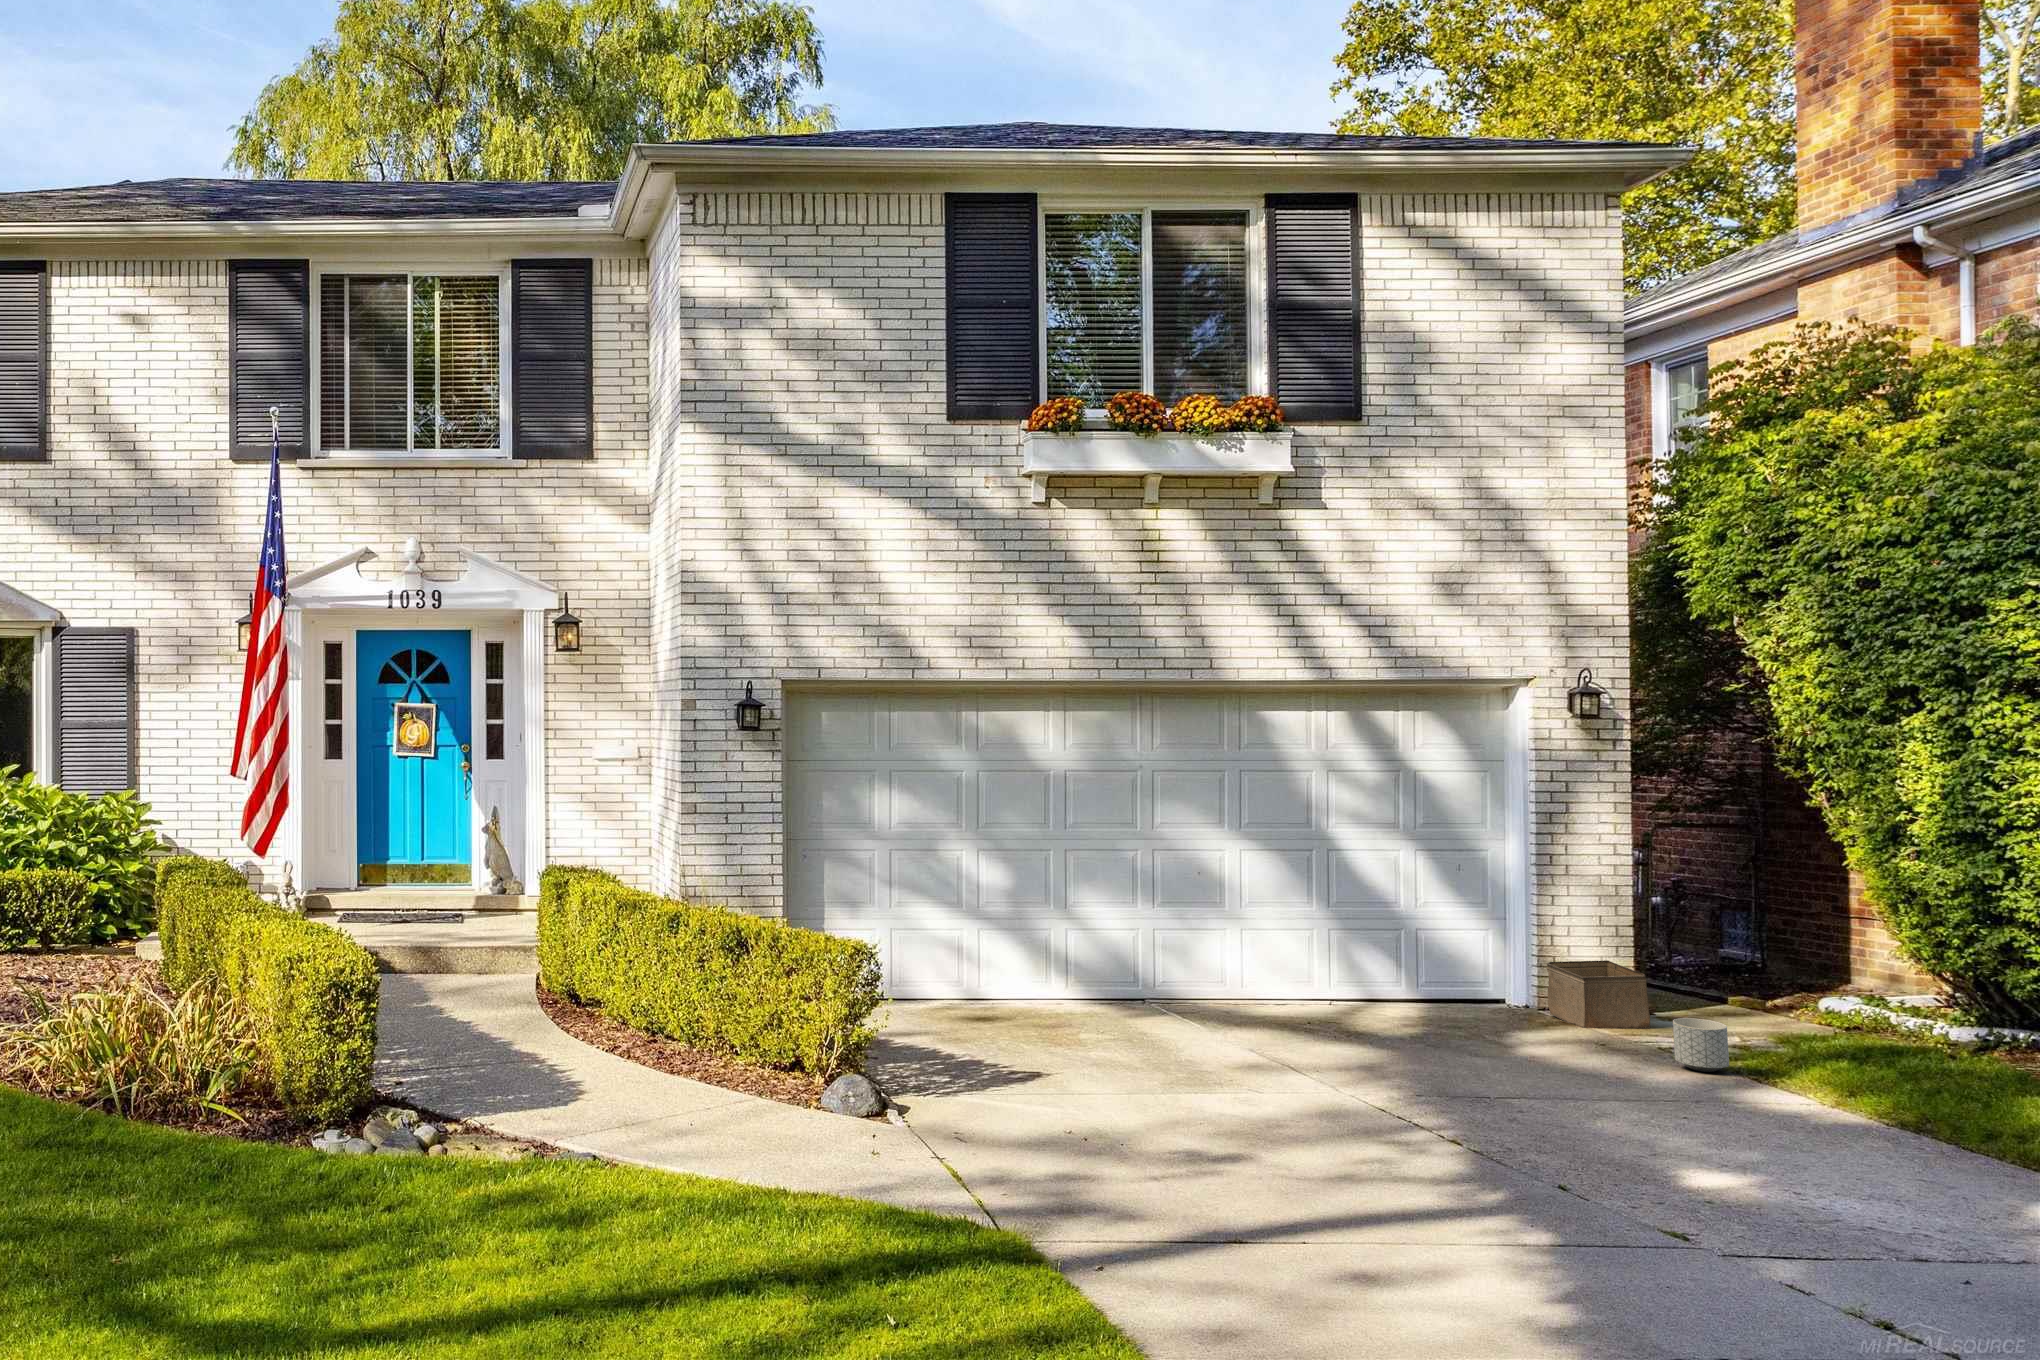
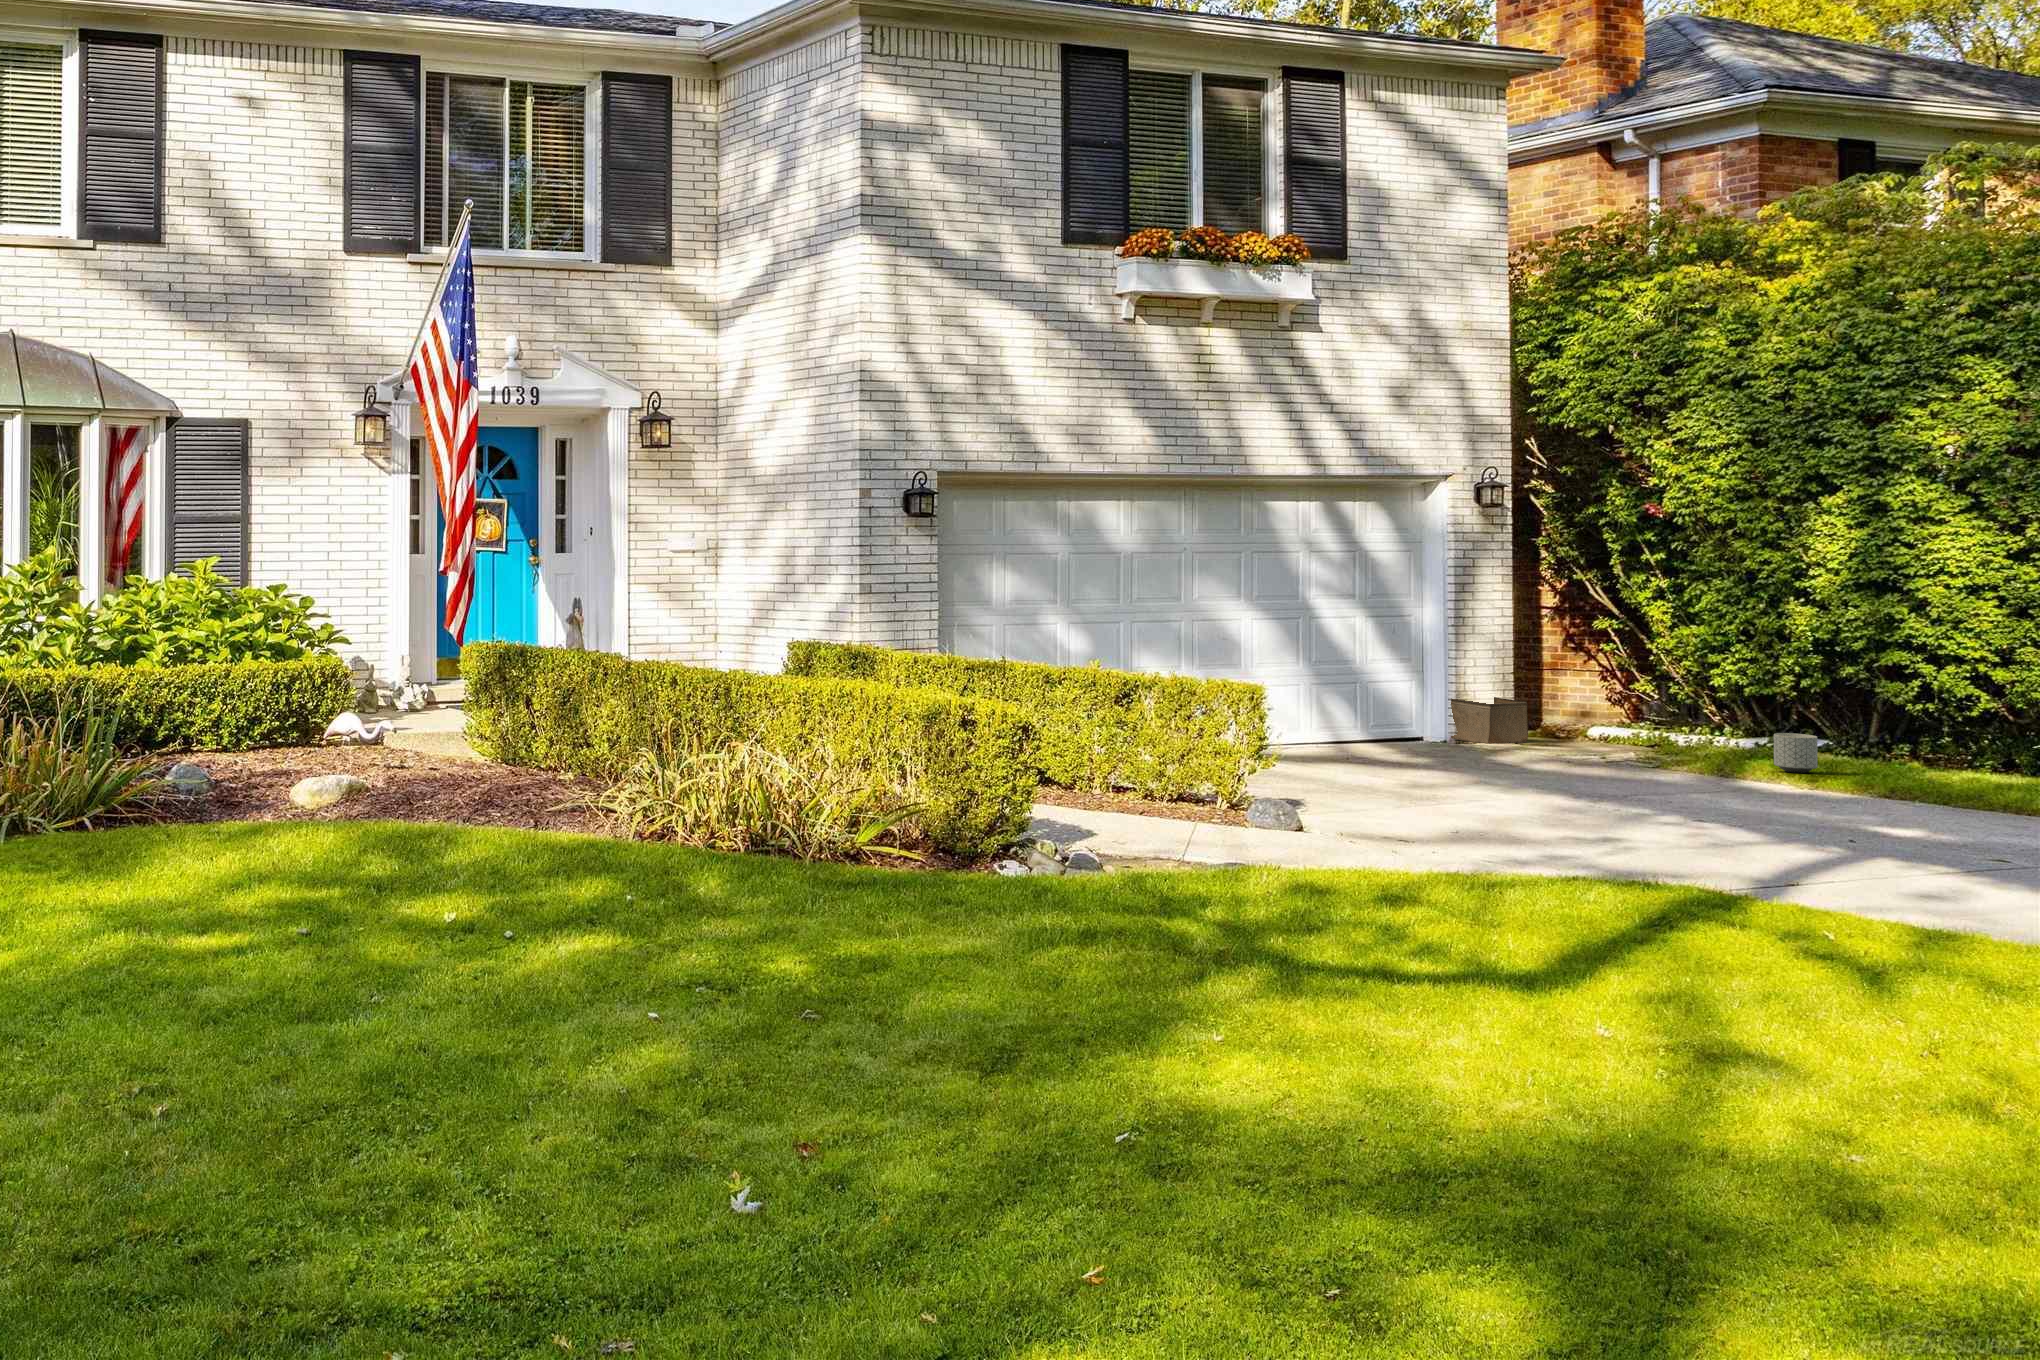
planter: present [1673,1018,1729,1072] -> present [1774,733,1817,773]

